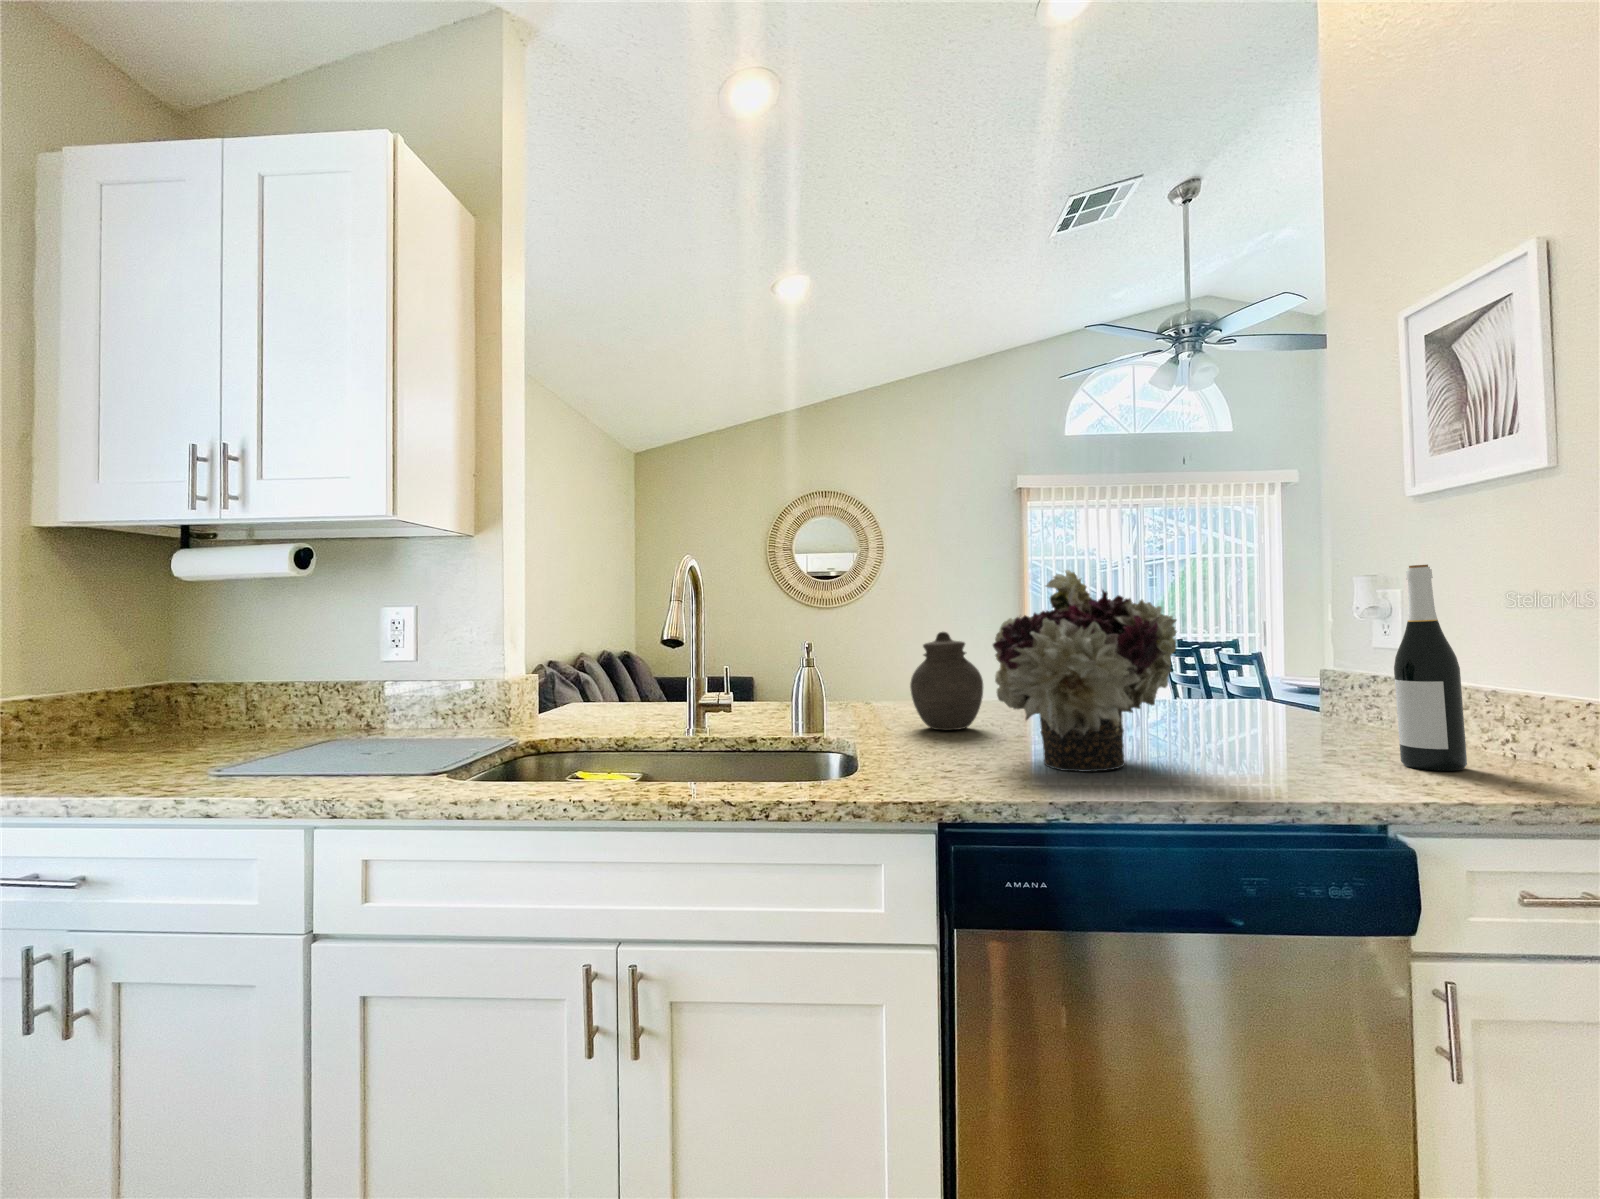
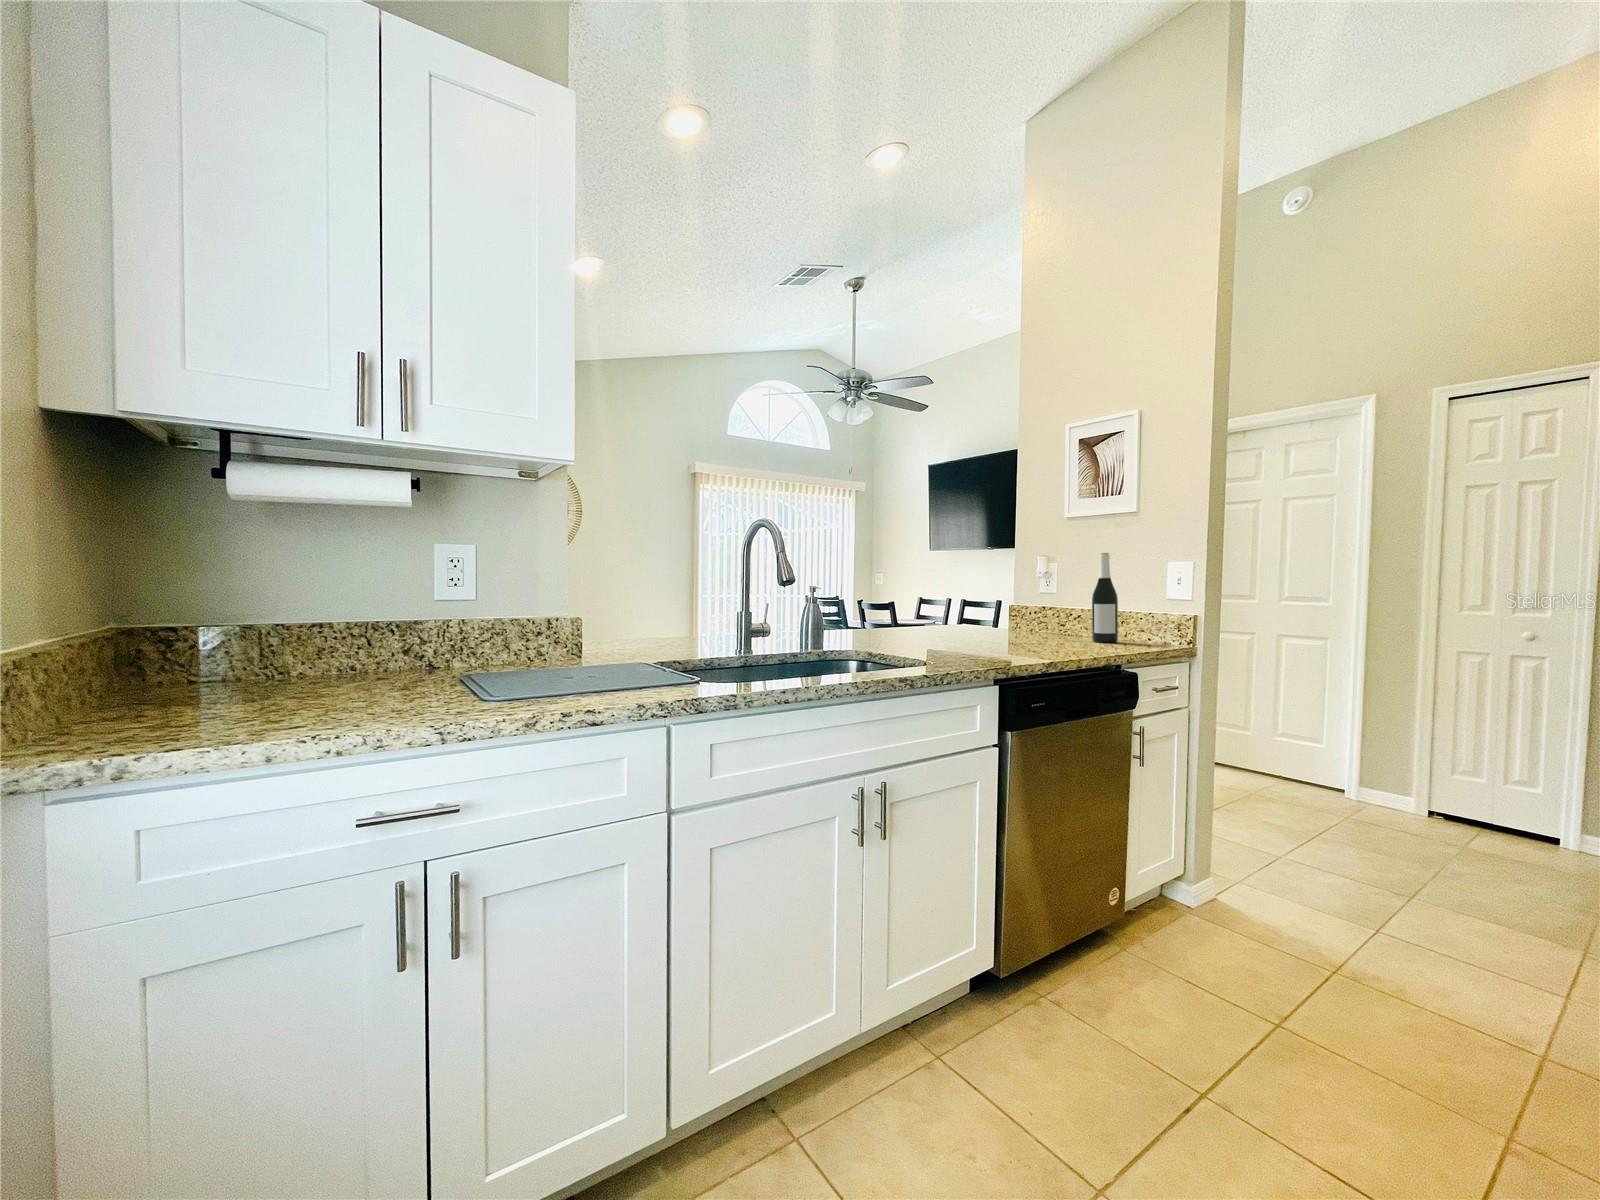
flower arrangement: present [993,570,1177,772] -> none [943,546,1056,652]
jar: present [910,632,983,730] -> none [854,582,898,642]

